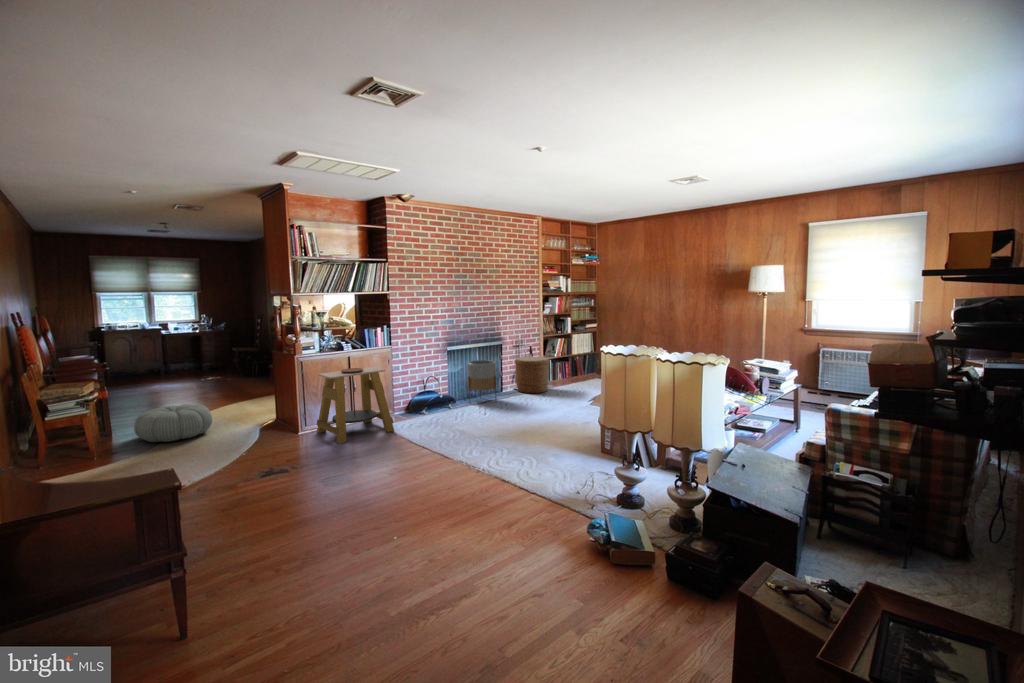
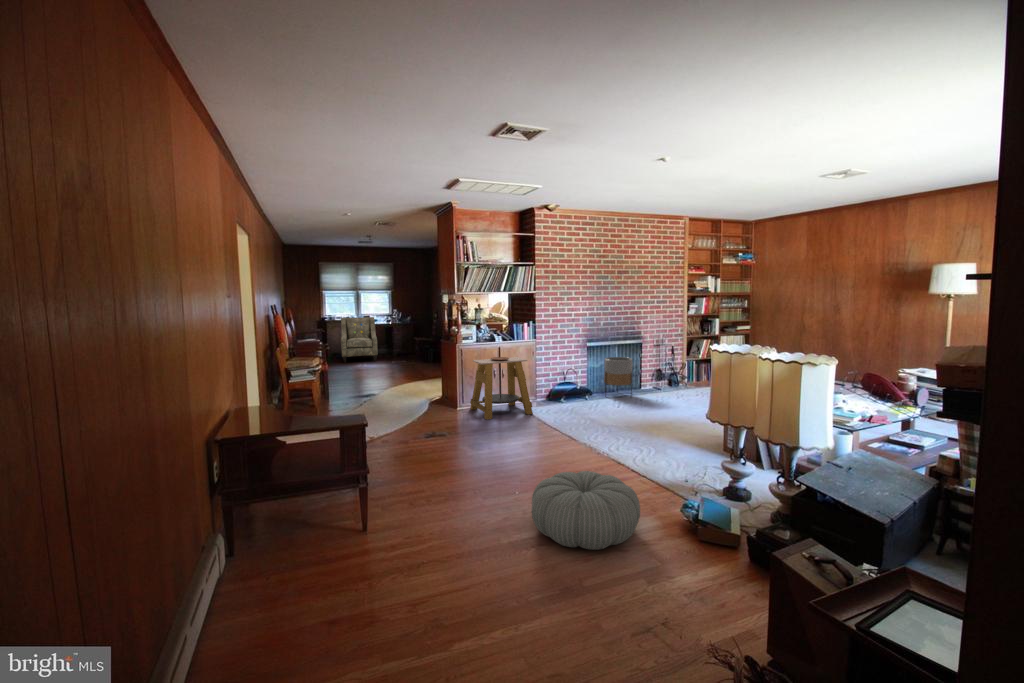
armchair: none [125,324,182,384] -> present [341,317,378,362]
woven basket: present [515,357,549,394] -> none [654,356,690,393]
pouf: present [134,404,212,442] -> present [532,471,640,550]

